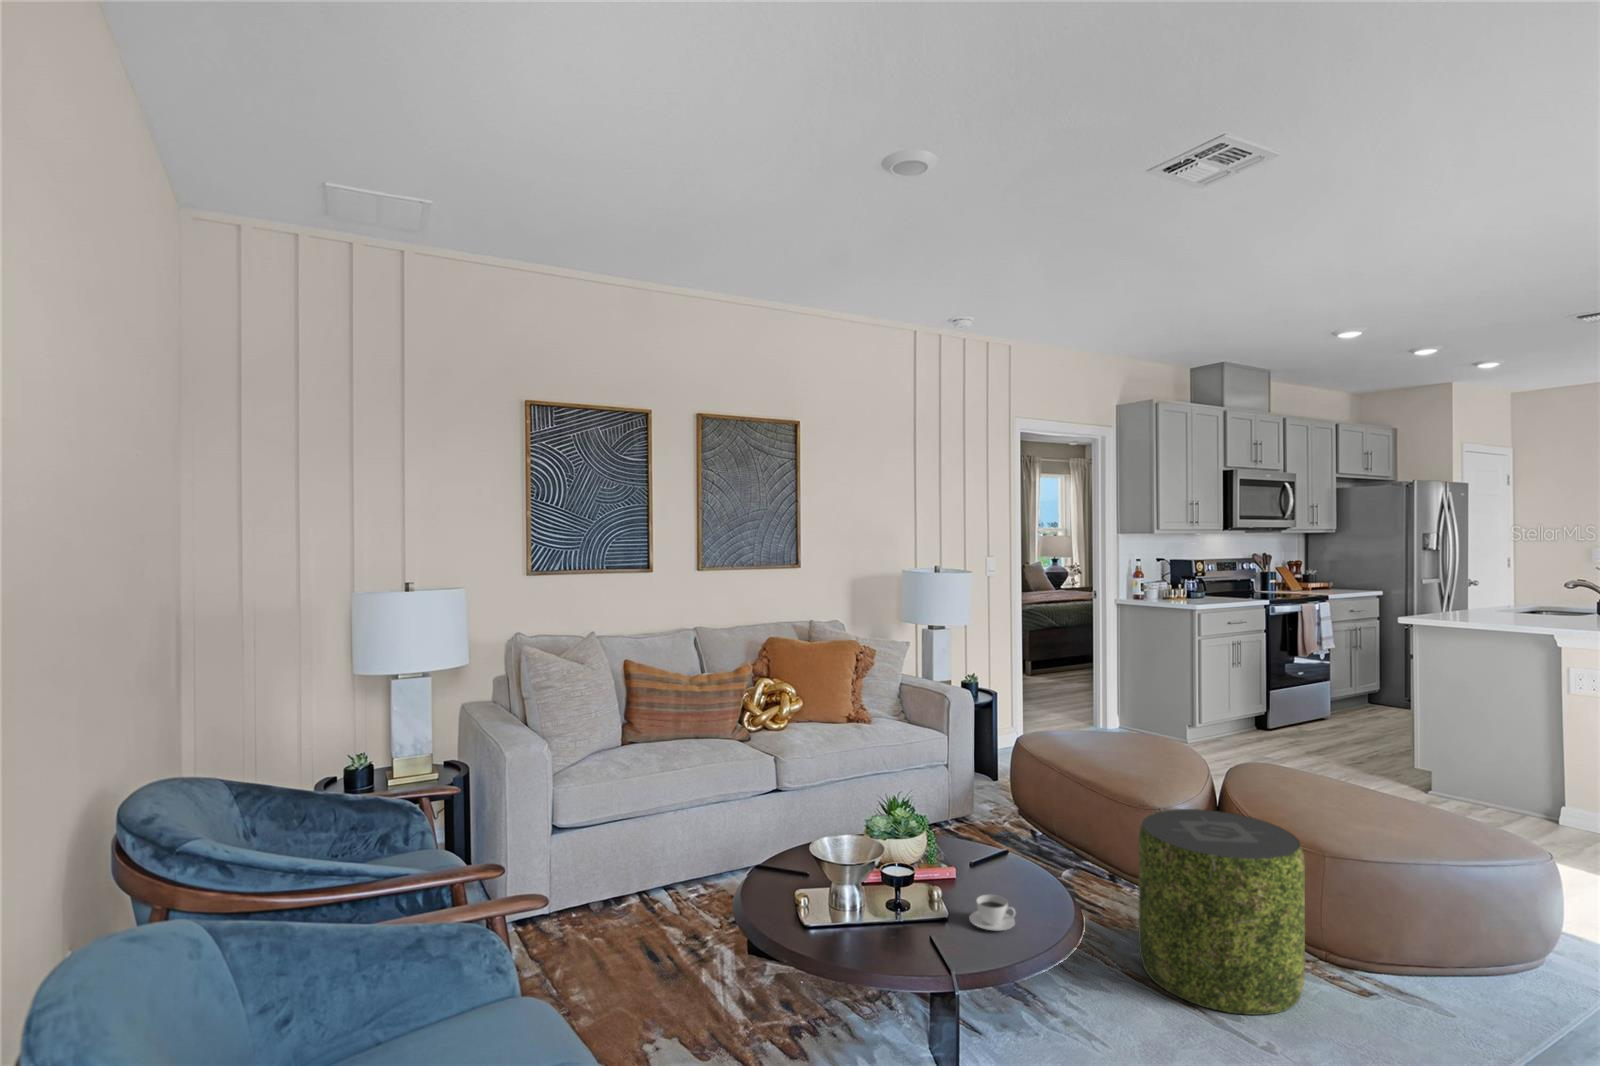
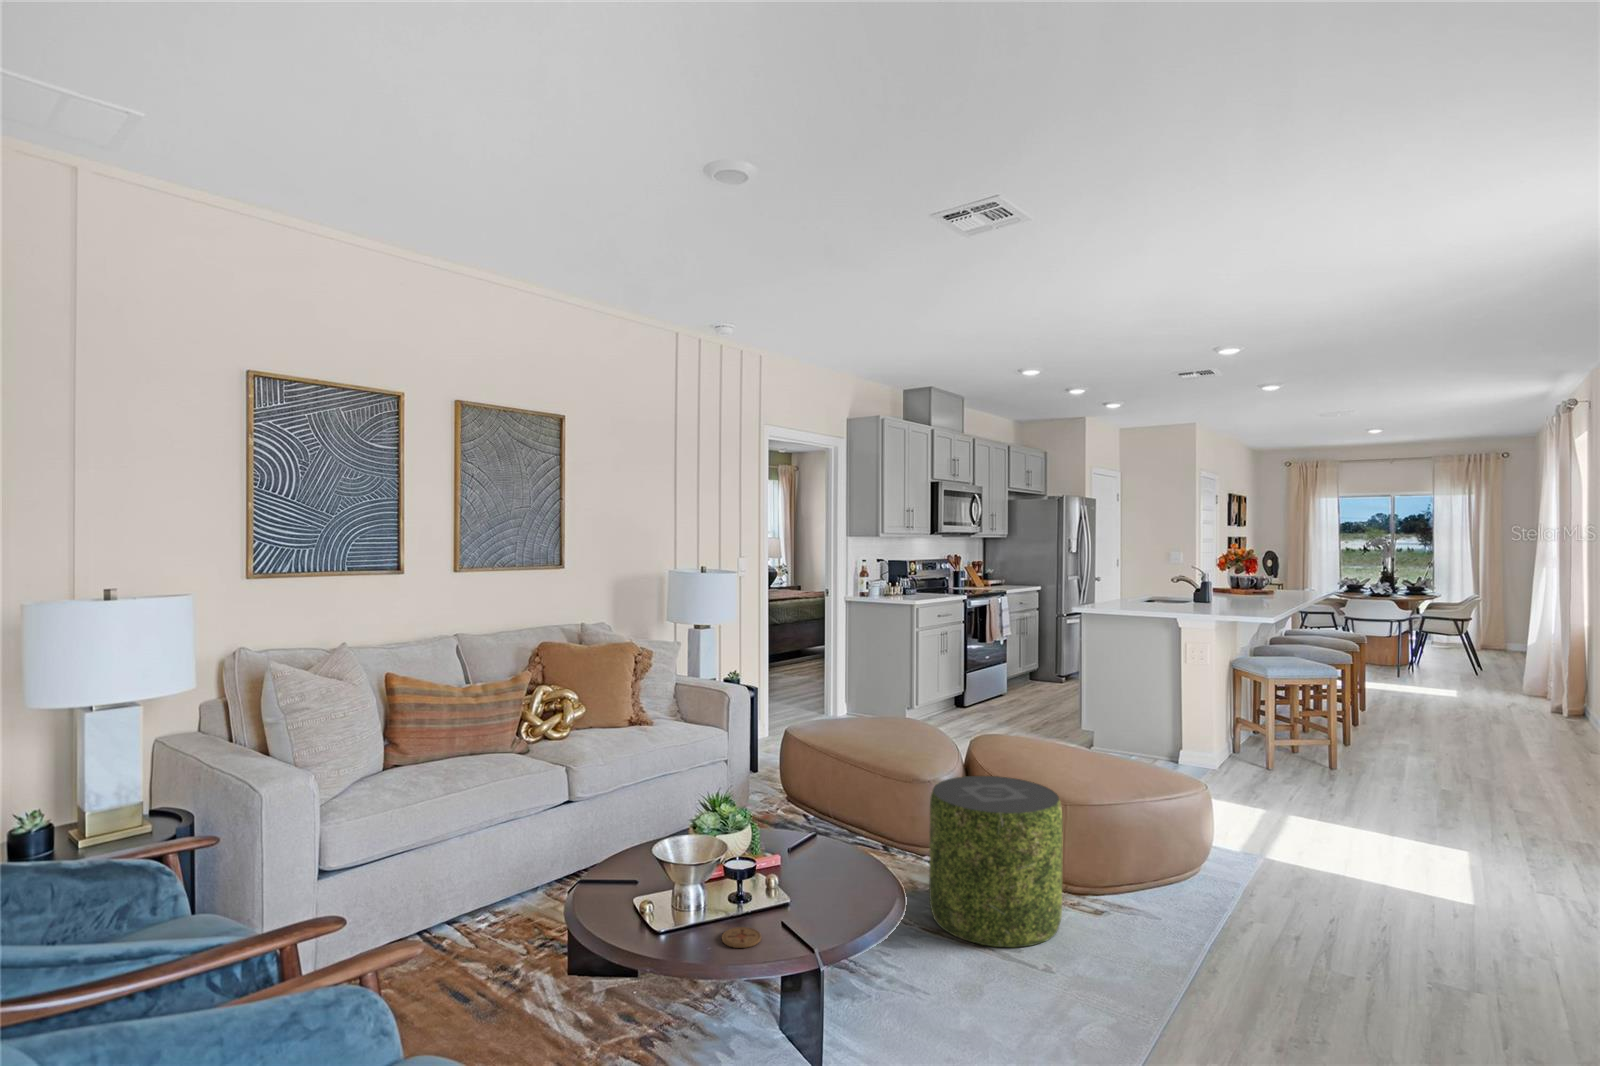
teacup: present [969,895,1015,931] -> none [811,873,854,907]
coaster: none [860,935,901,956] -> present [722,927,761,948]

